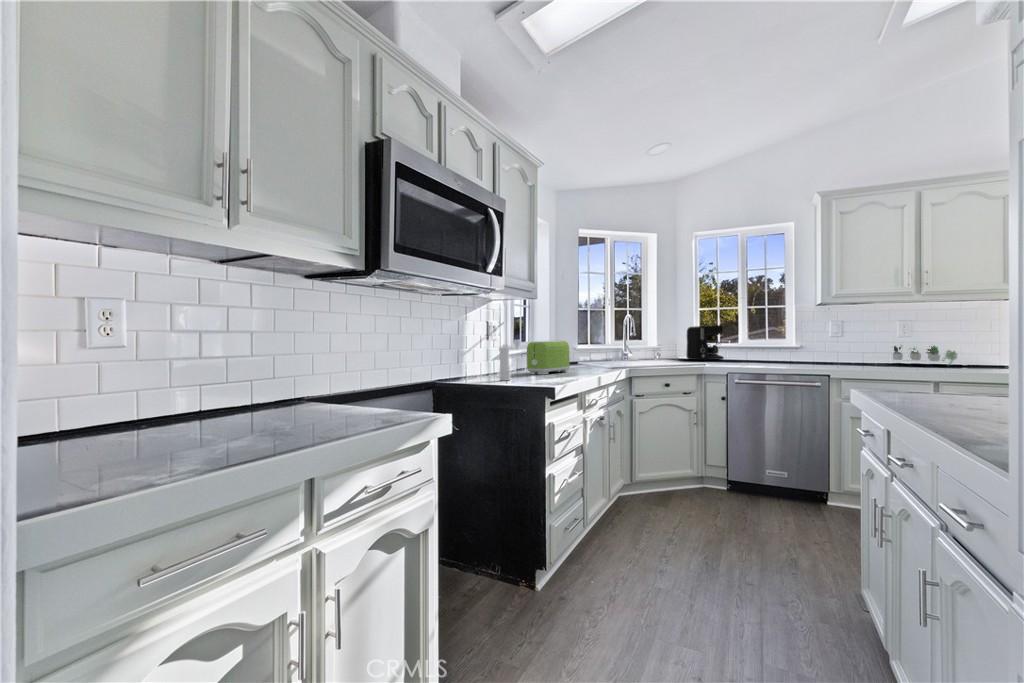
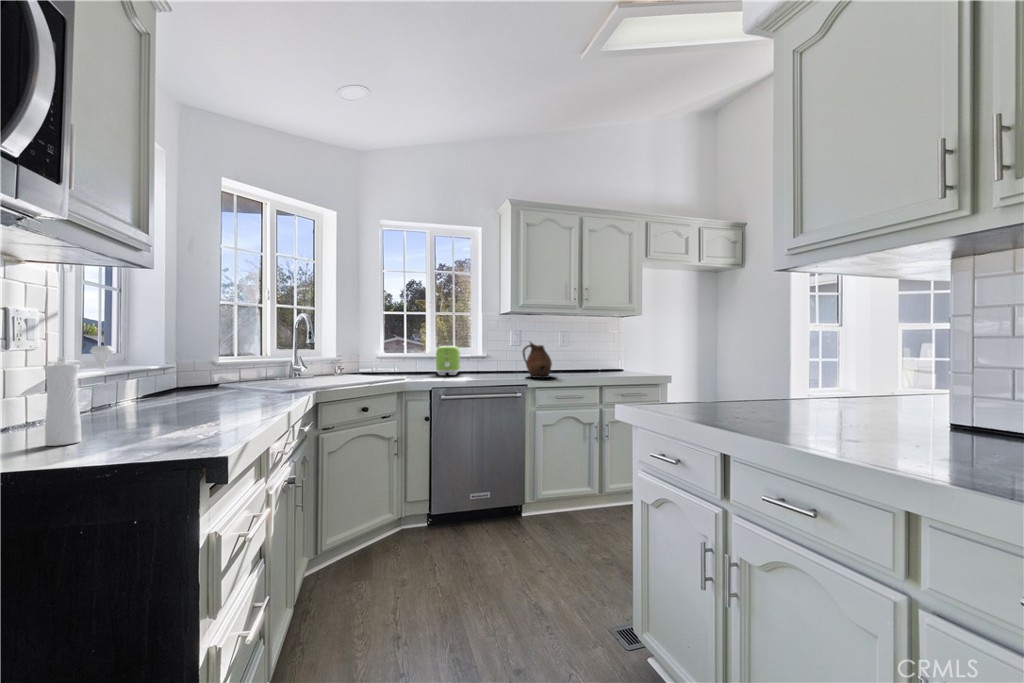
coffee maker: present [687,325,724,360] -> none [370,332,412,373]
ceramic pitcher: none [825,333,867,370] -> present [523,342,552,378]
toaster: present [527,341,570,374] -> present [436,346,460,375]
succulent plant: present [892,346,957,364] -> none [554,349,602,371]

